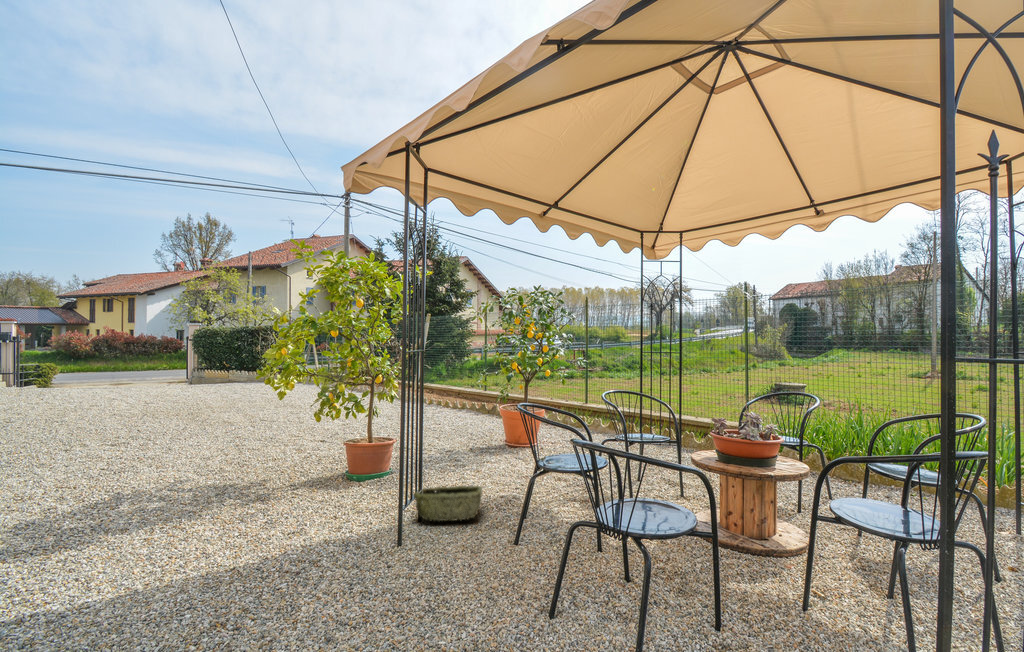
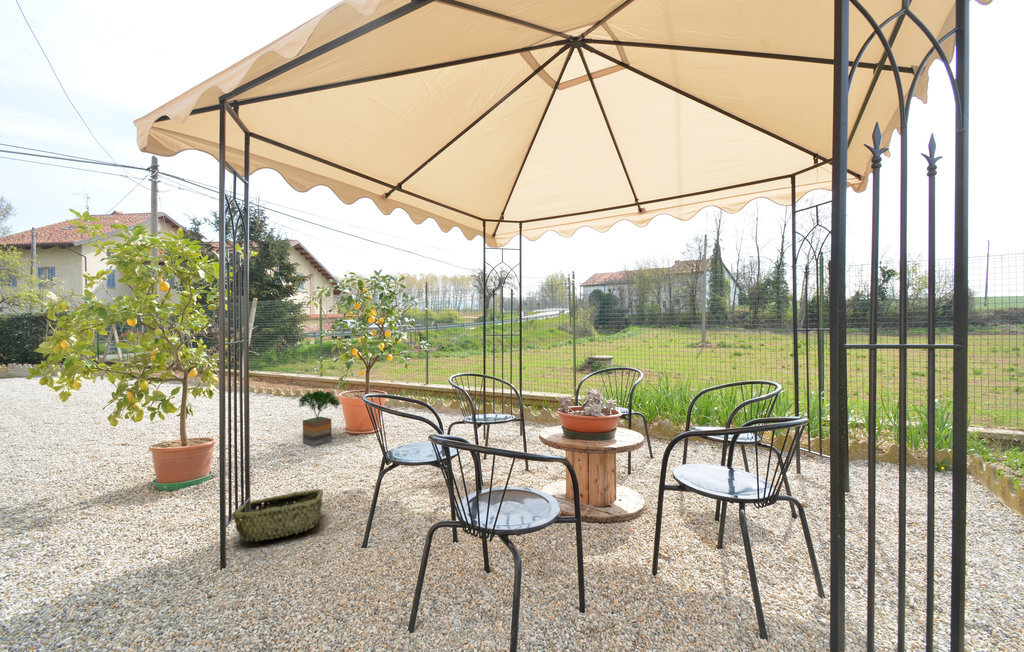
potted tree: none [463,402,500,454] -> present [299,391,340,446]

